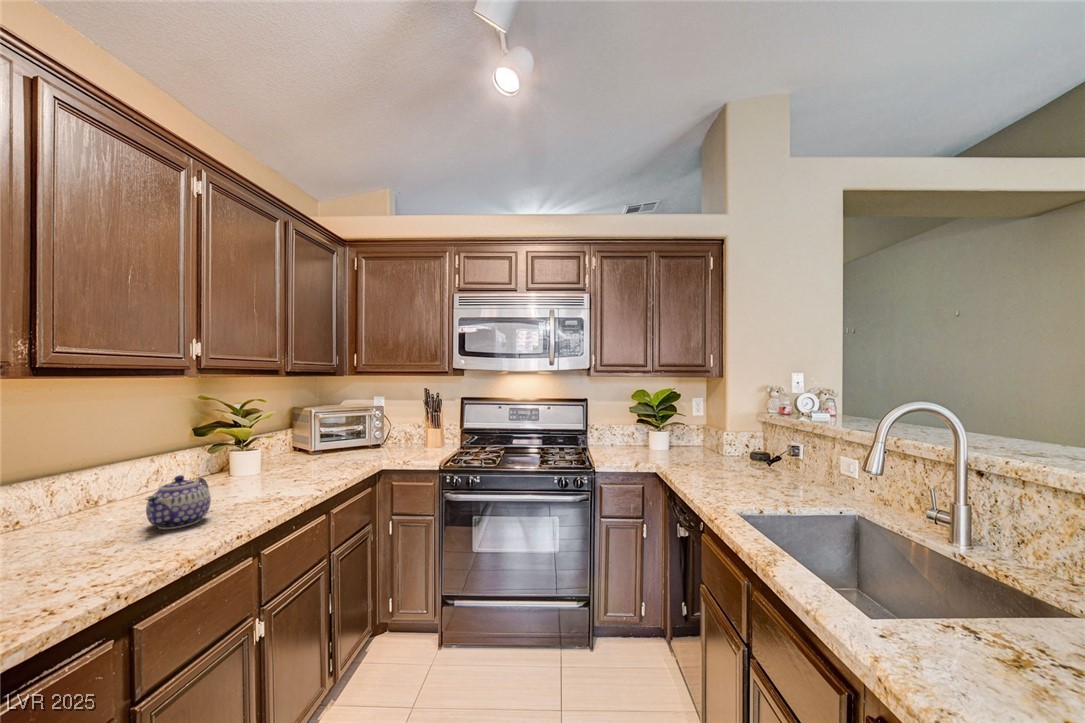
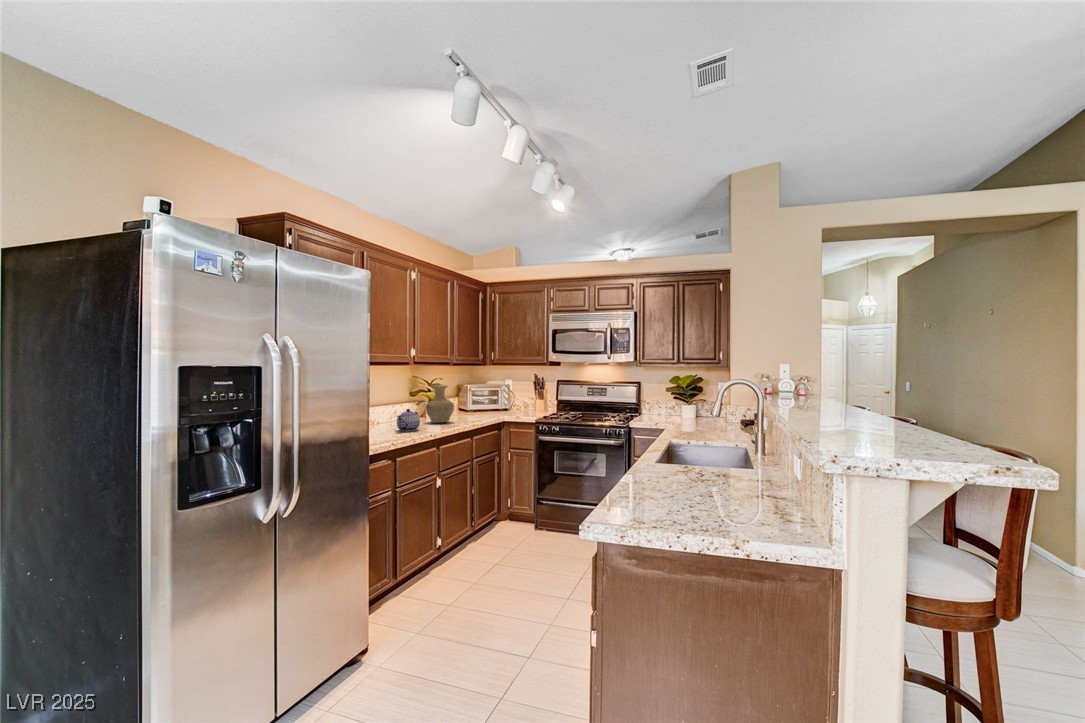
vase: none [225,414,290,490] -> present [426,385,454,423]

